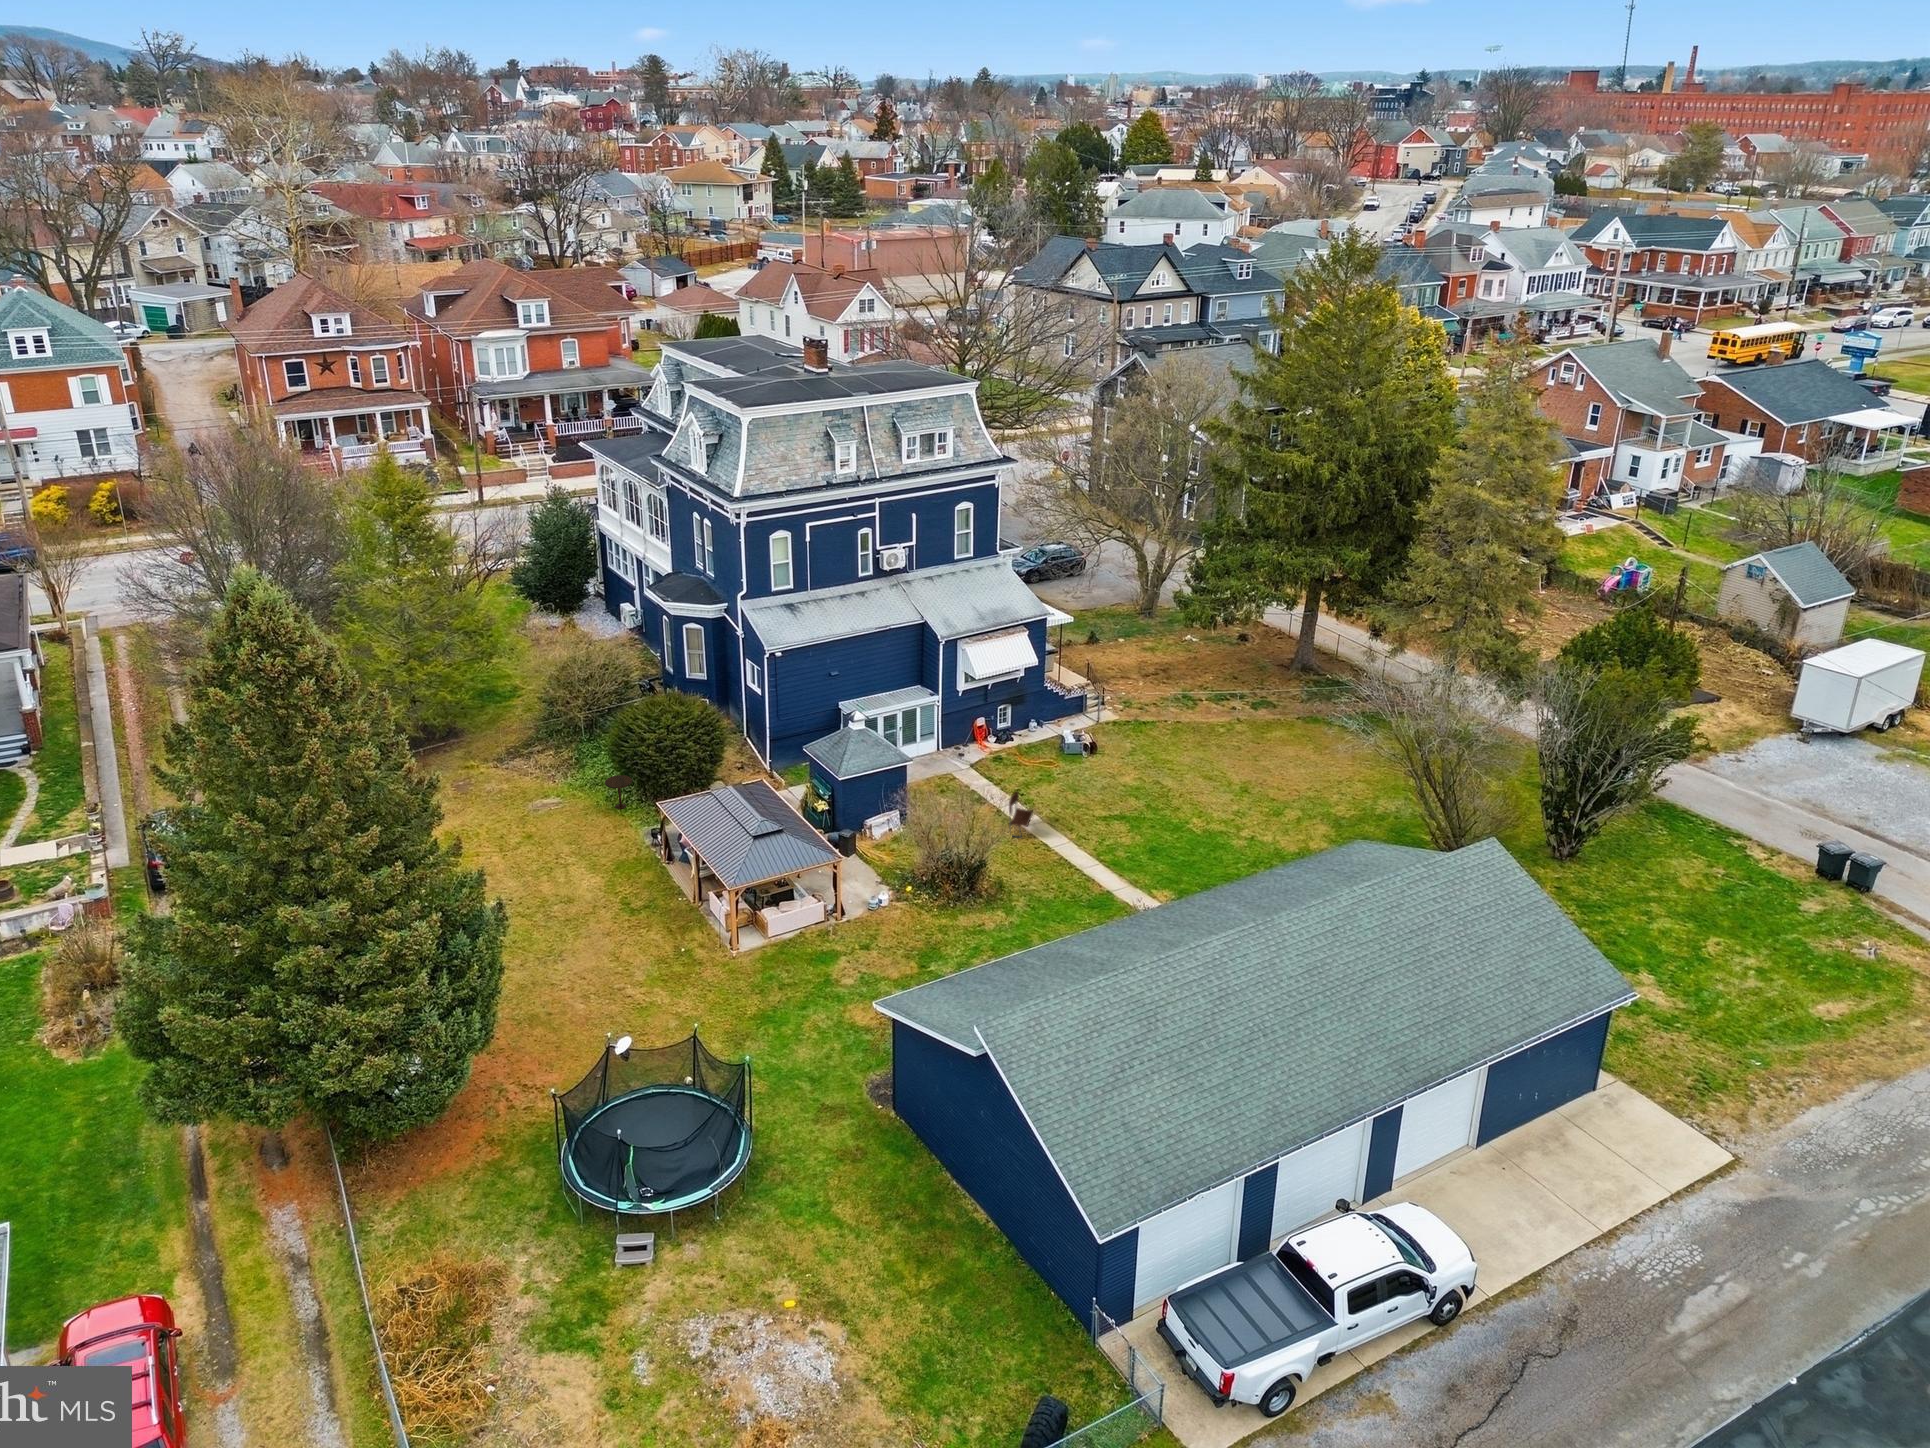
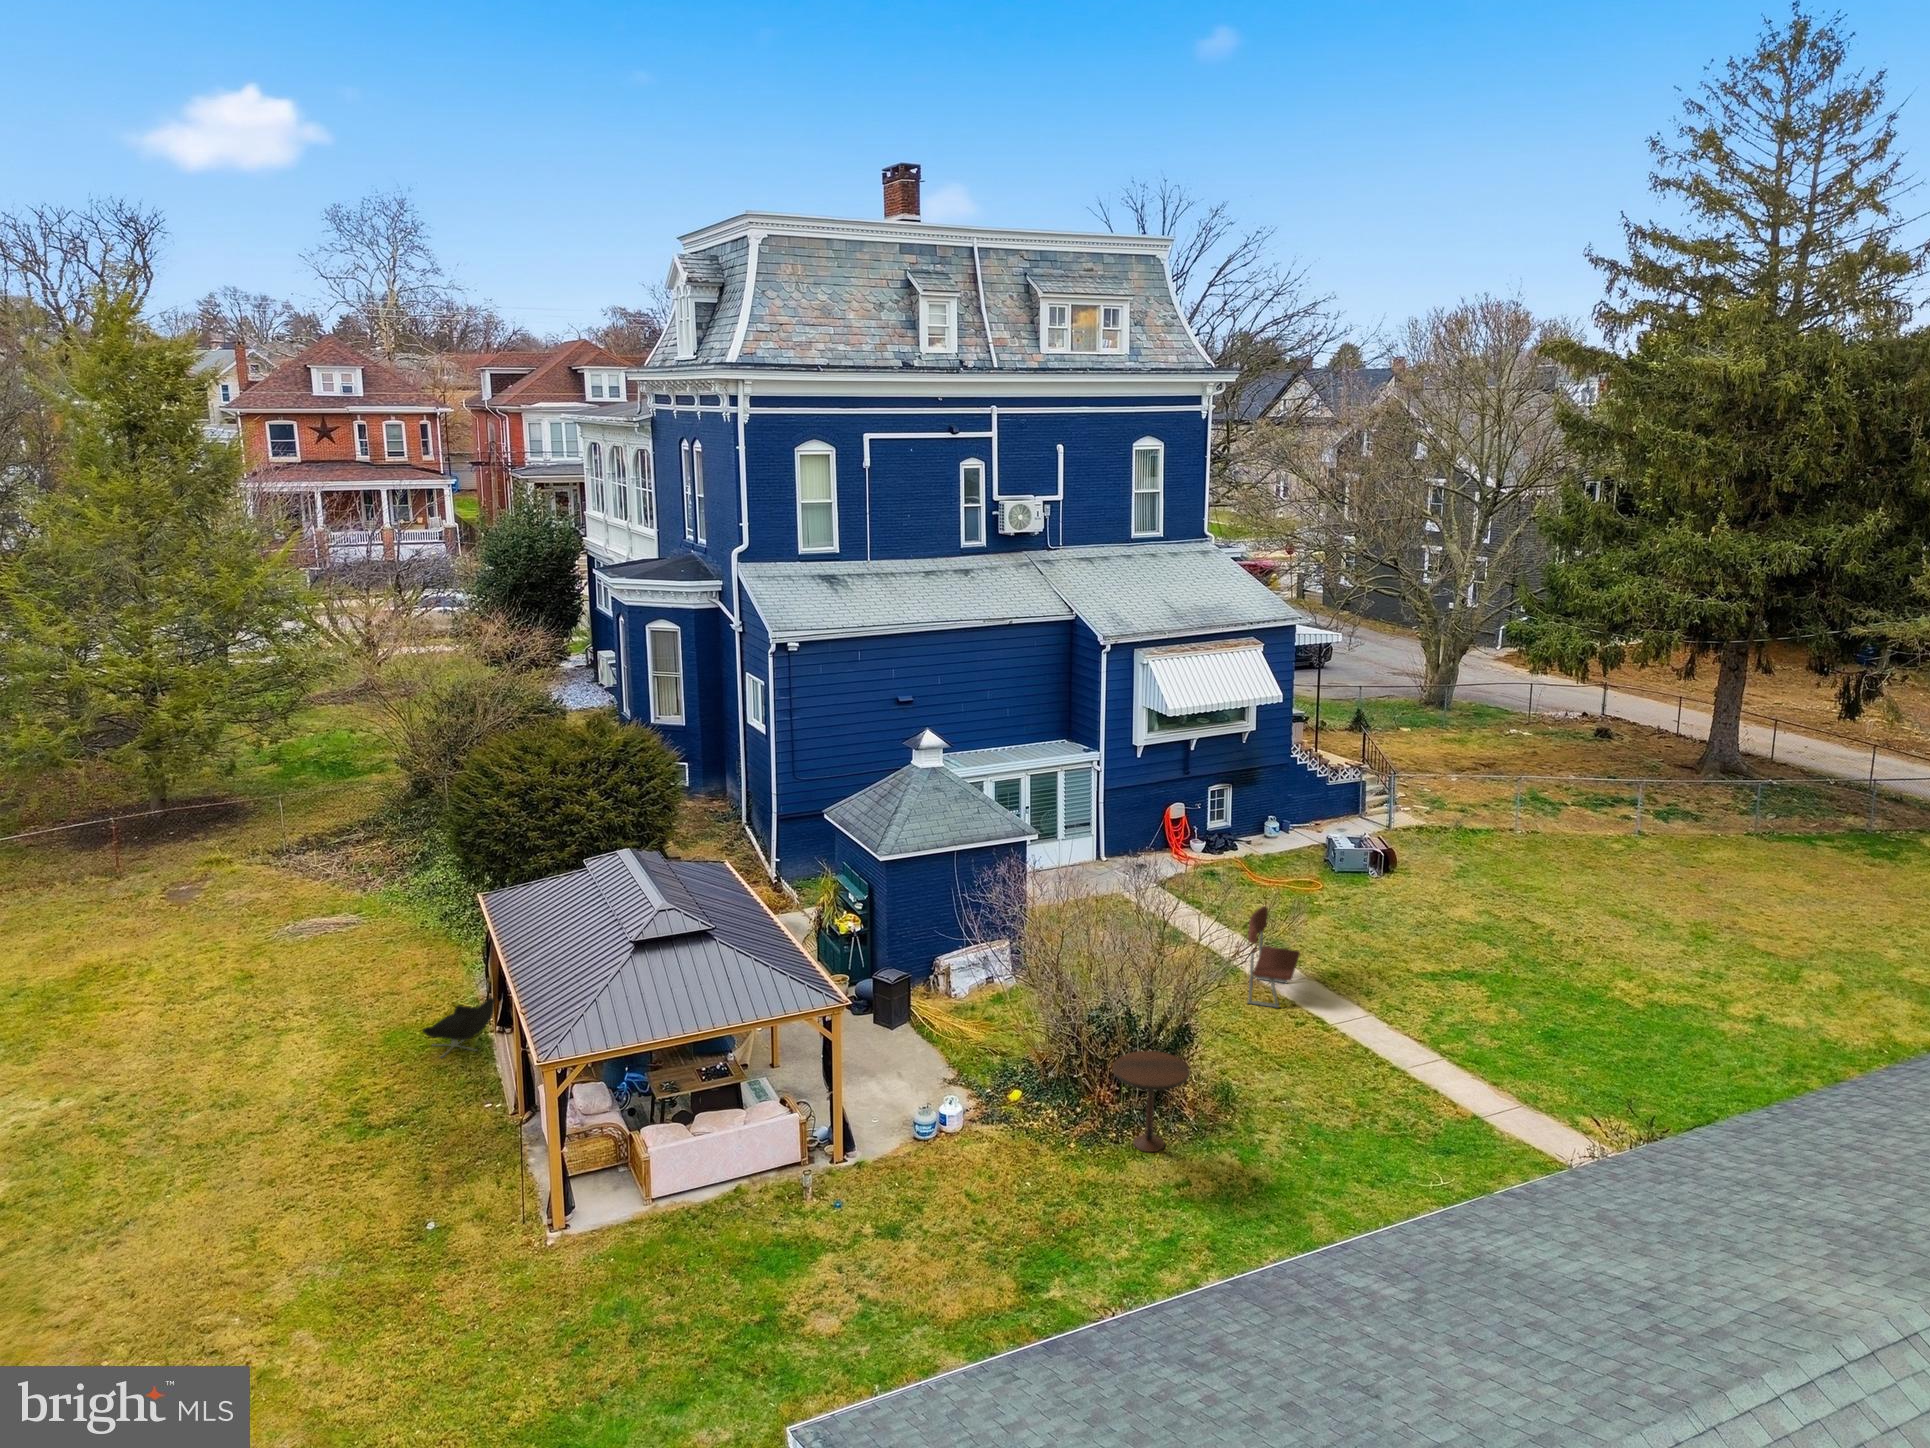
pedestal table: present [605,775,632,809] -> present [1113,1051,1190,1152]
lounge chair: none [653,848,680,874] -> present [423,998,495,1057]

